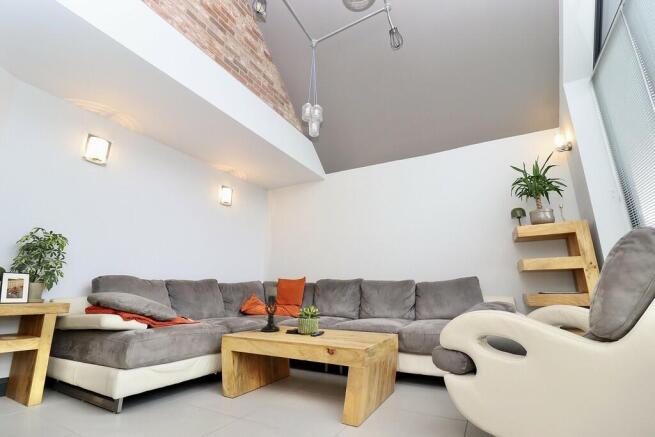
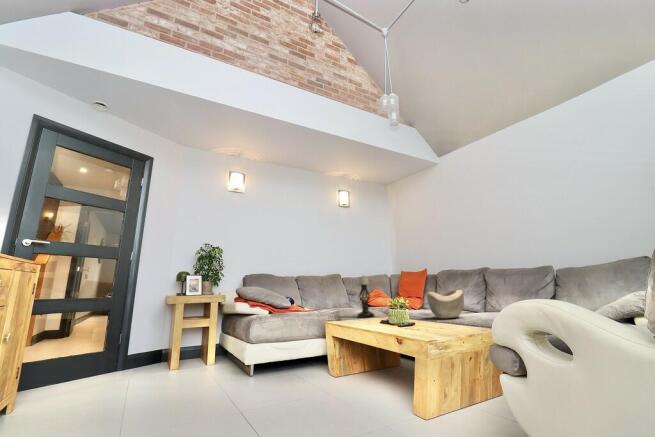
decorative bowl: none [345,306,378,334] -> present [427,290,464,318]

